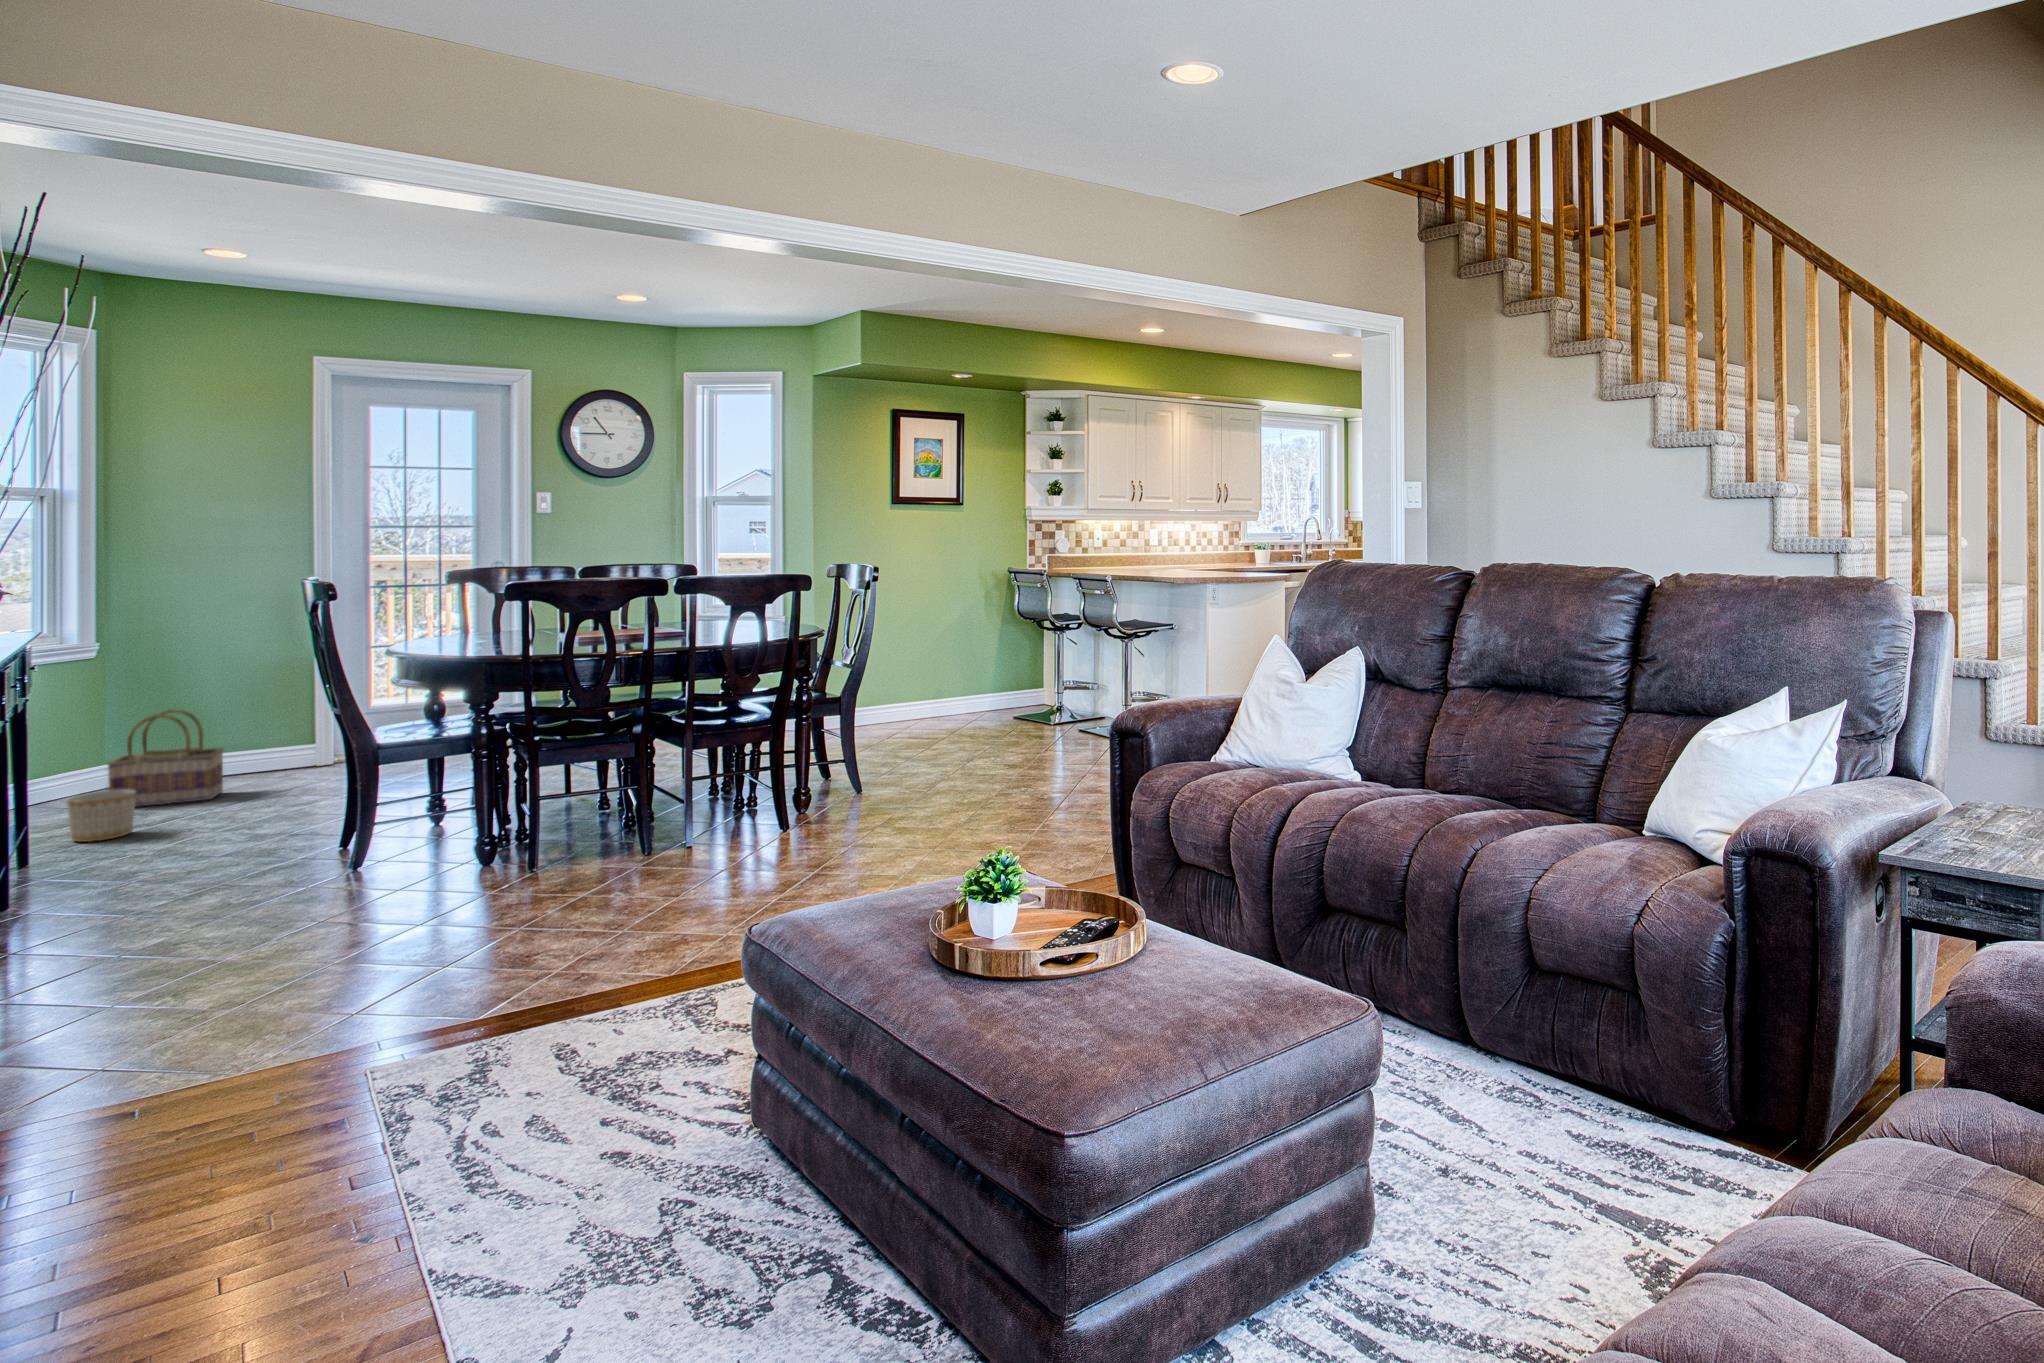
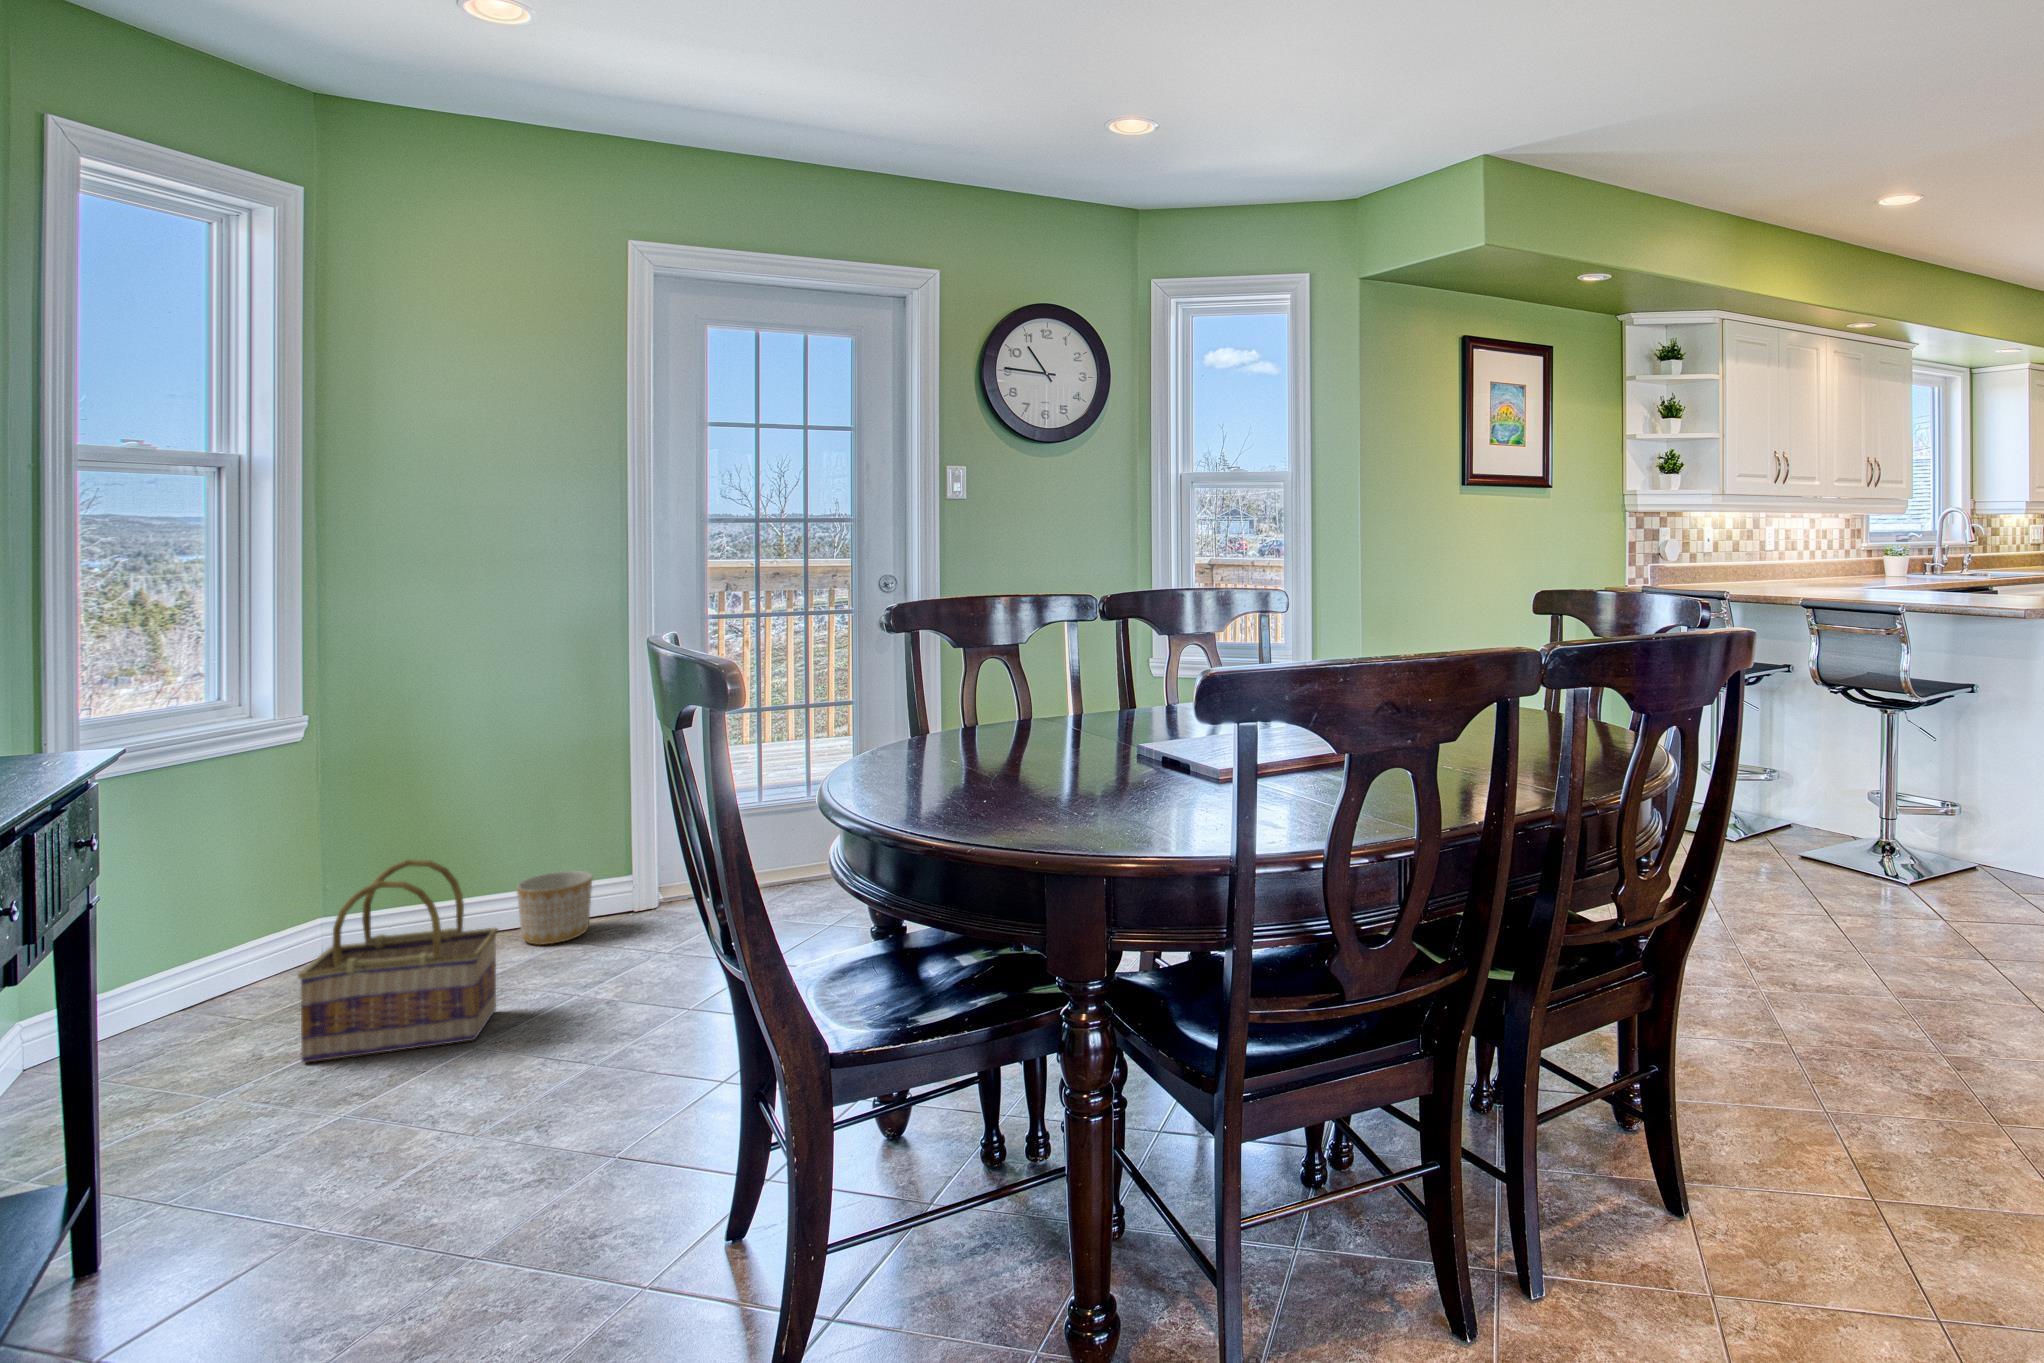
planter: present [67,790,136,842] -> present [517,871,592,945]

